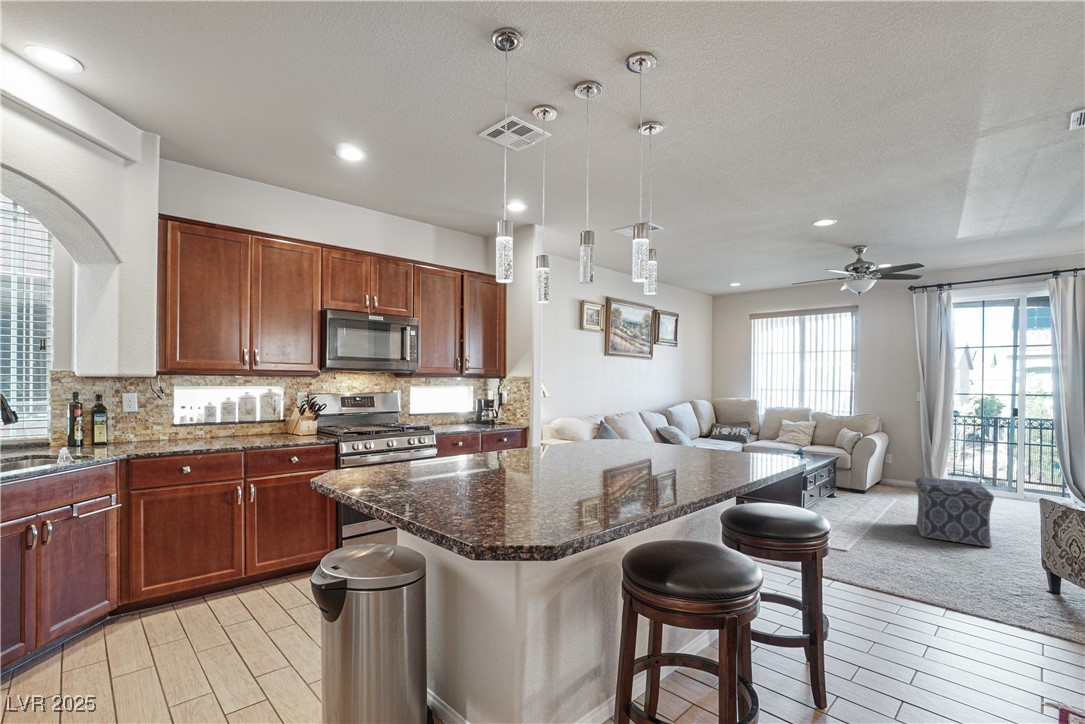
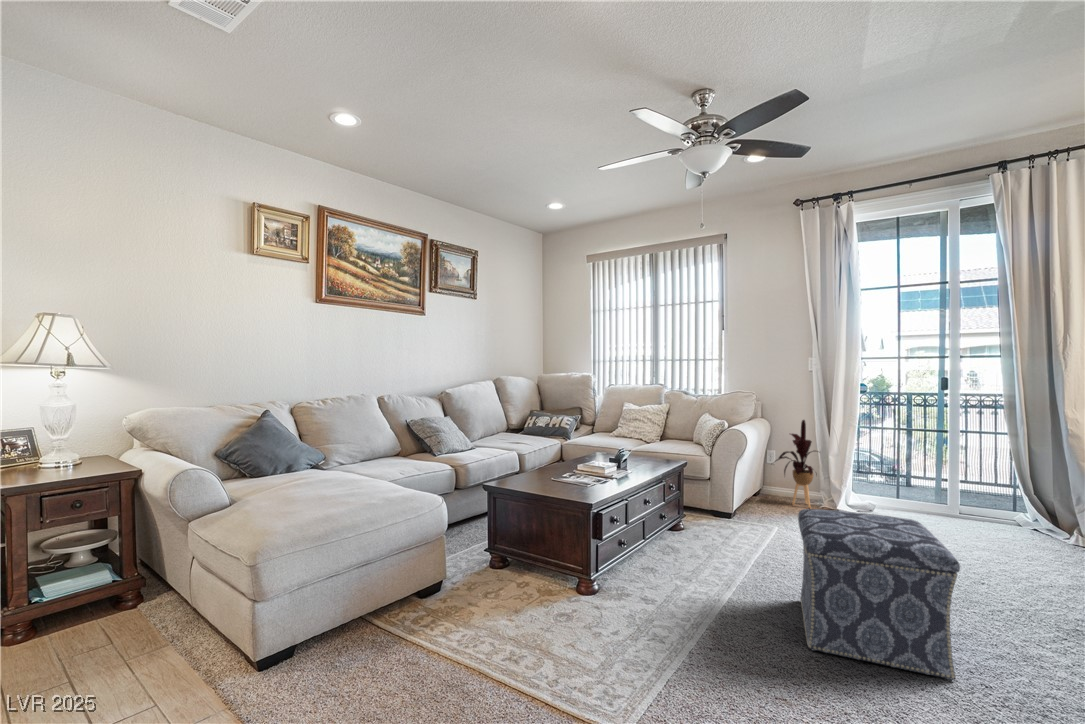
house plant: none [891,434,927,491] -> present [776,420,813,508]

